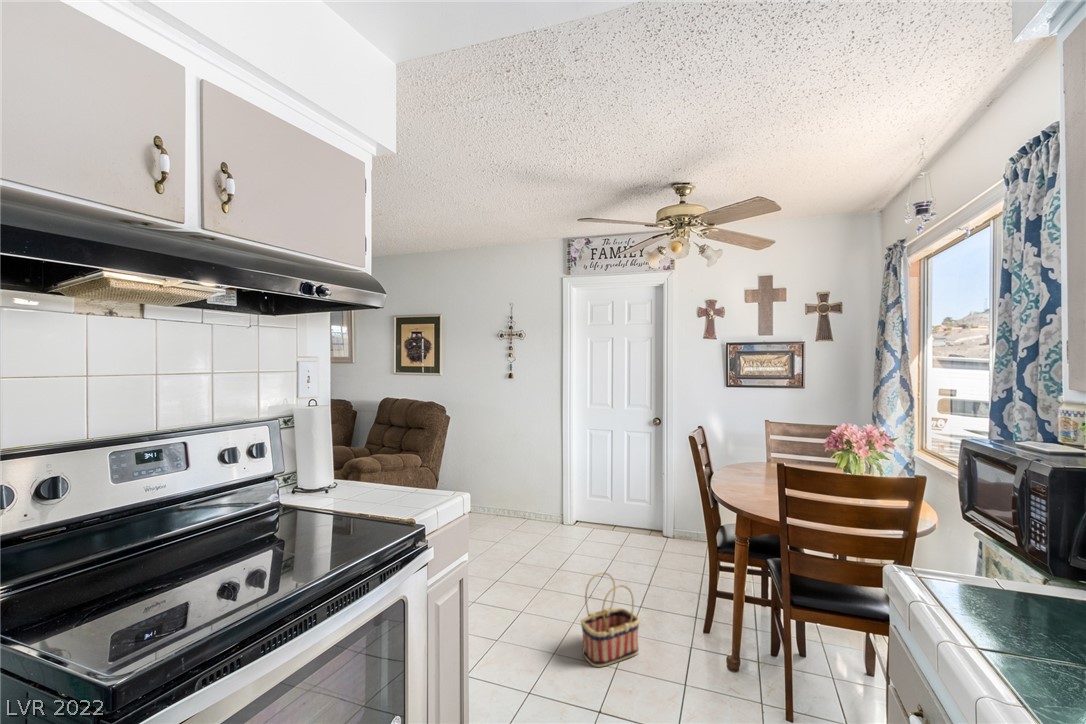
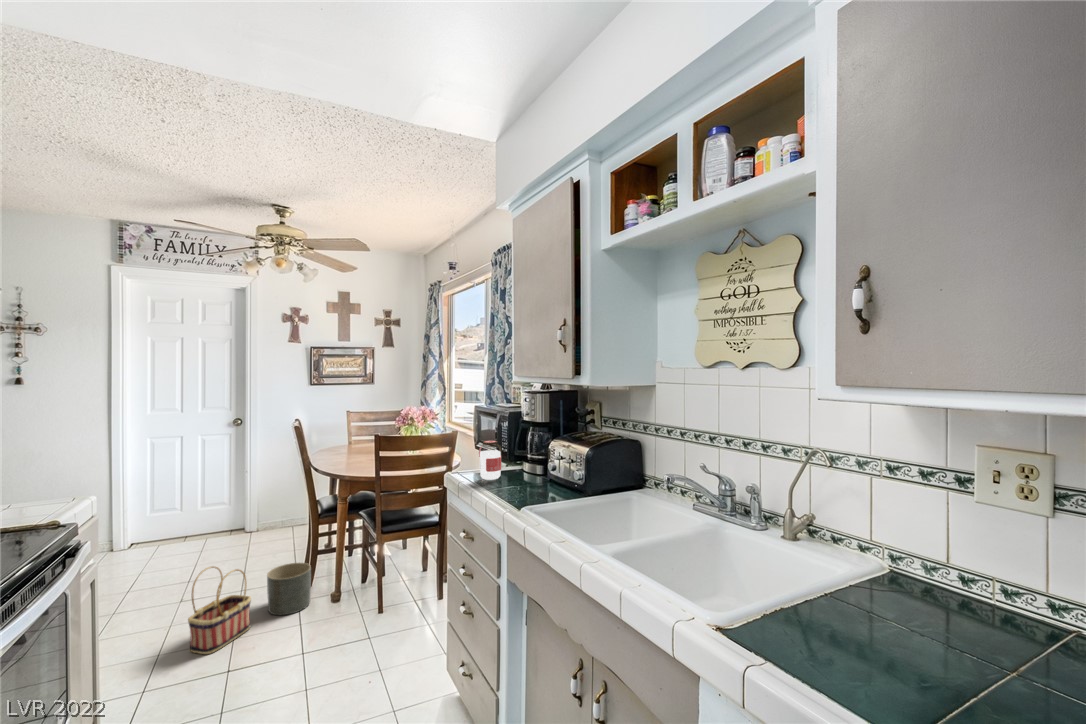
jar: none [965,524,1031,616] -> present [479,440,502,480]
planter: none [659,592,706,656] -> present [267,563,311,615]

